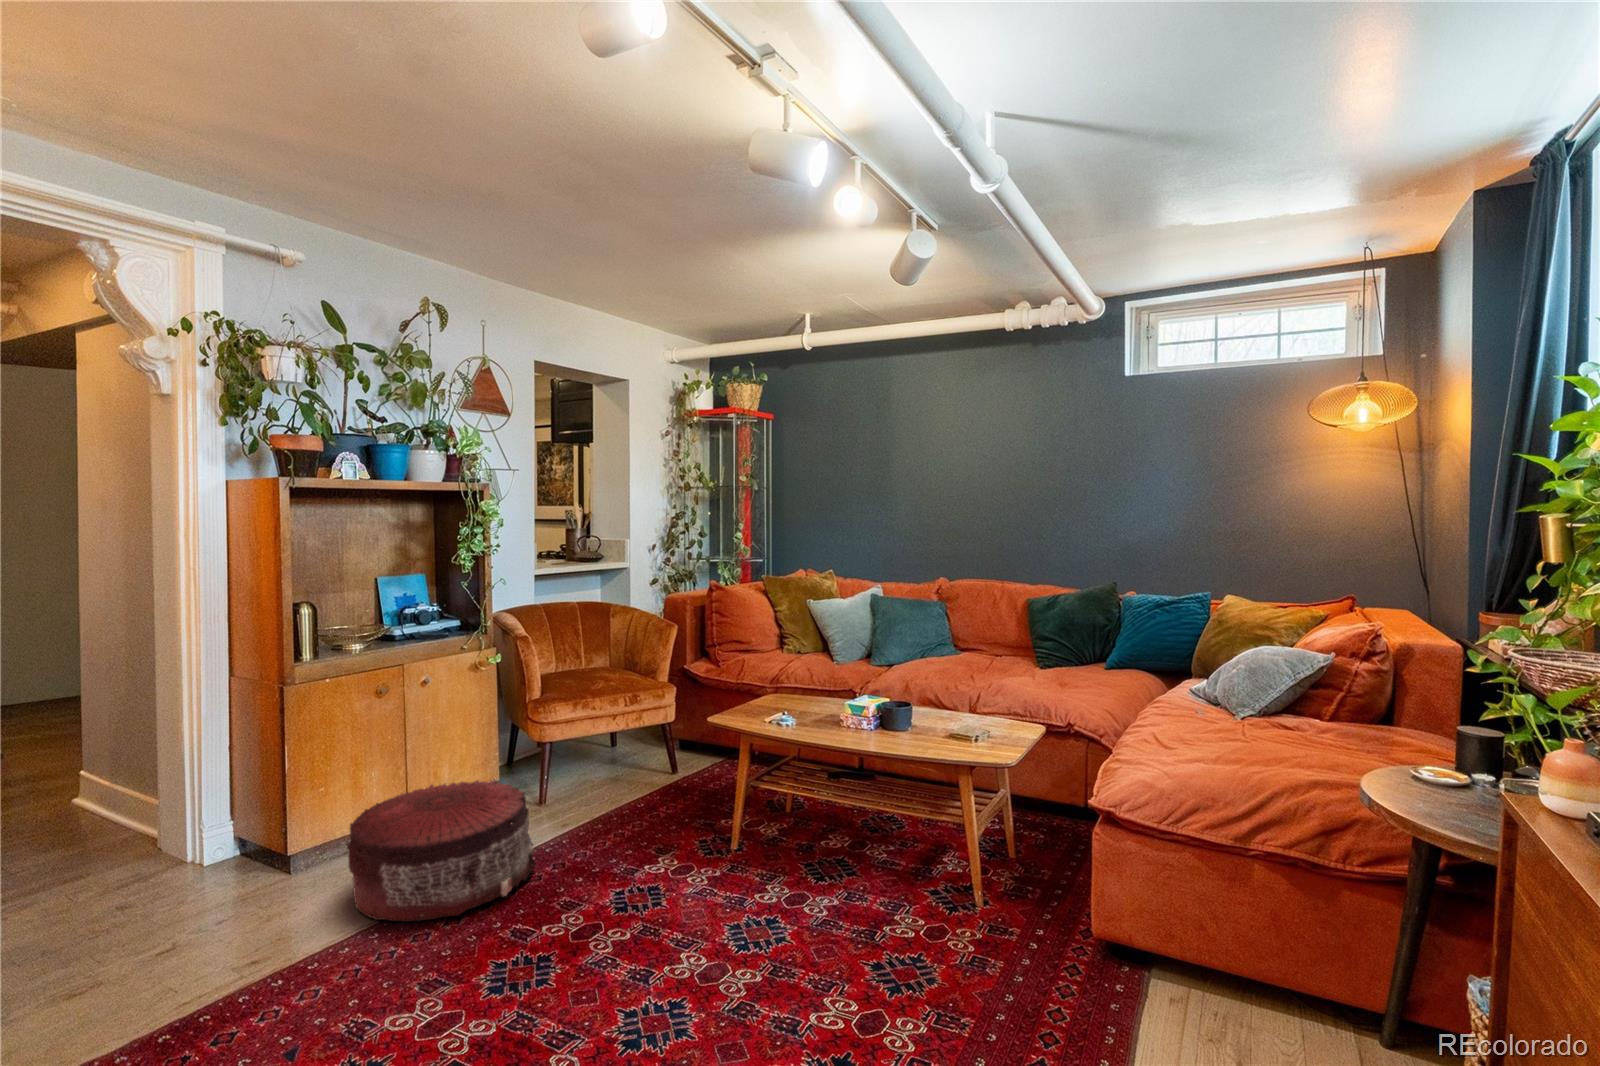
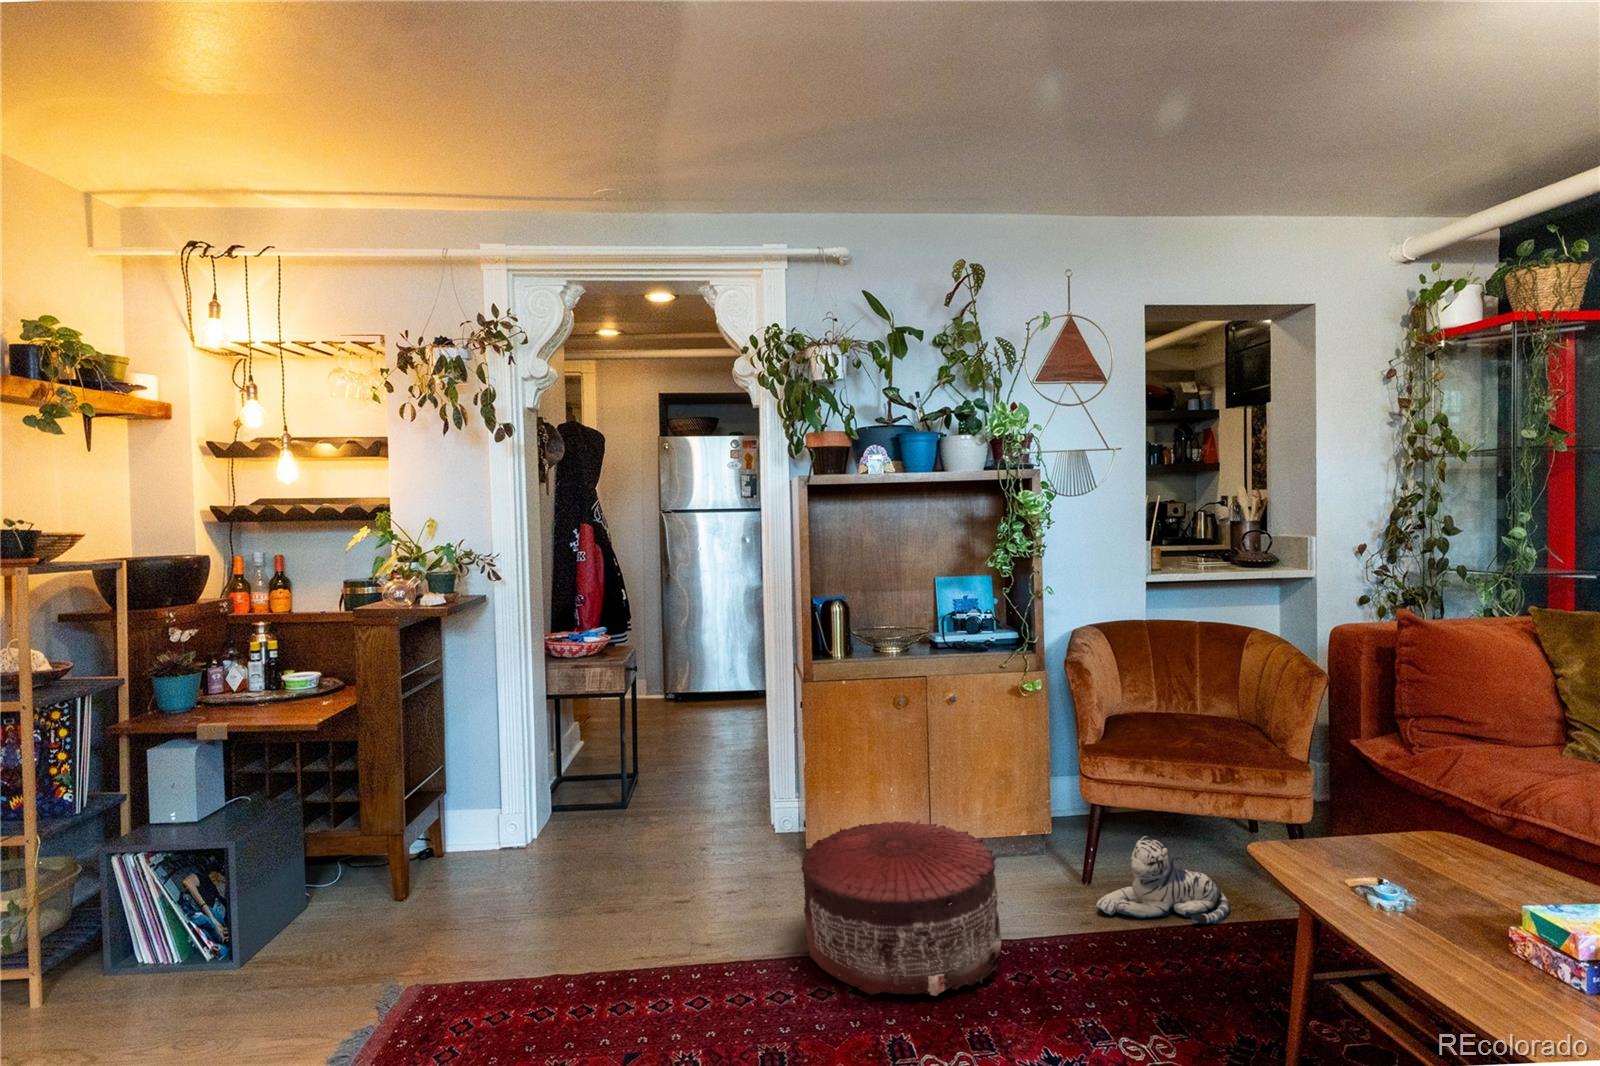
plush toy: none [561,753,636,814] -> present [1096,836,1230,924]

